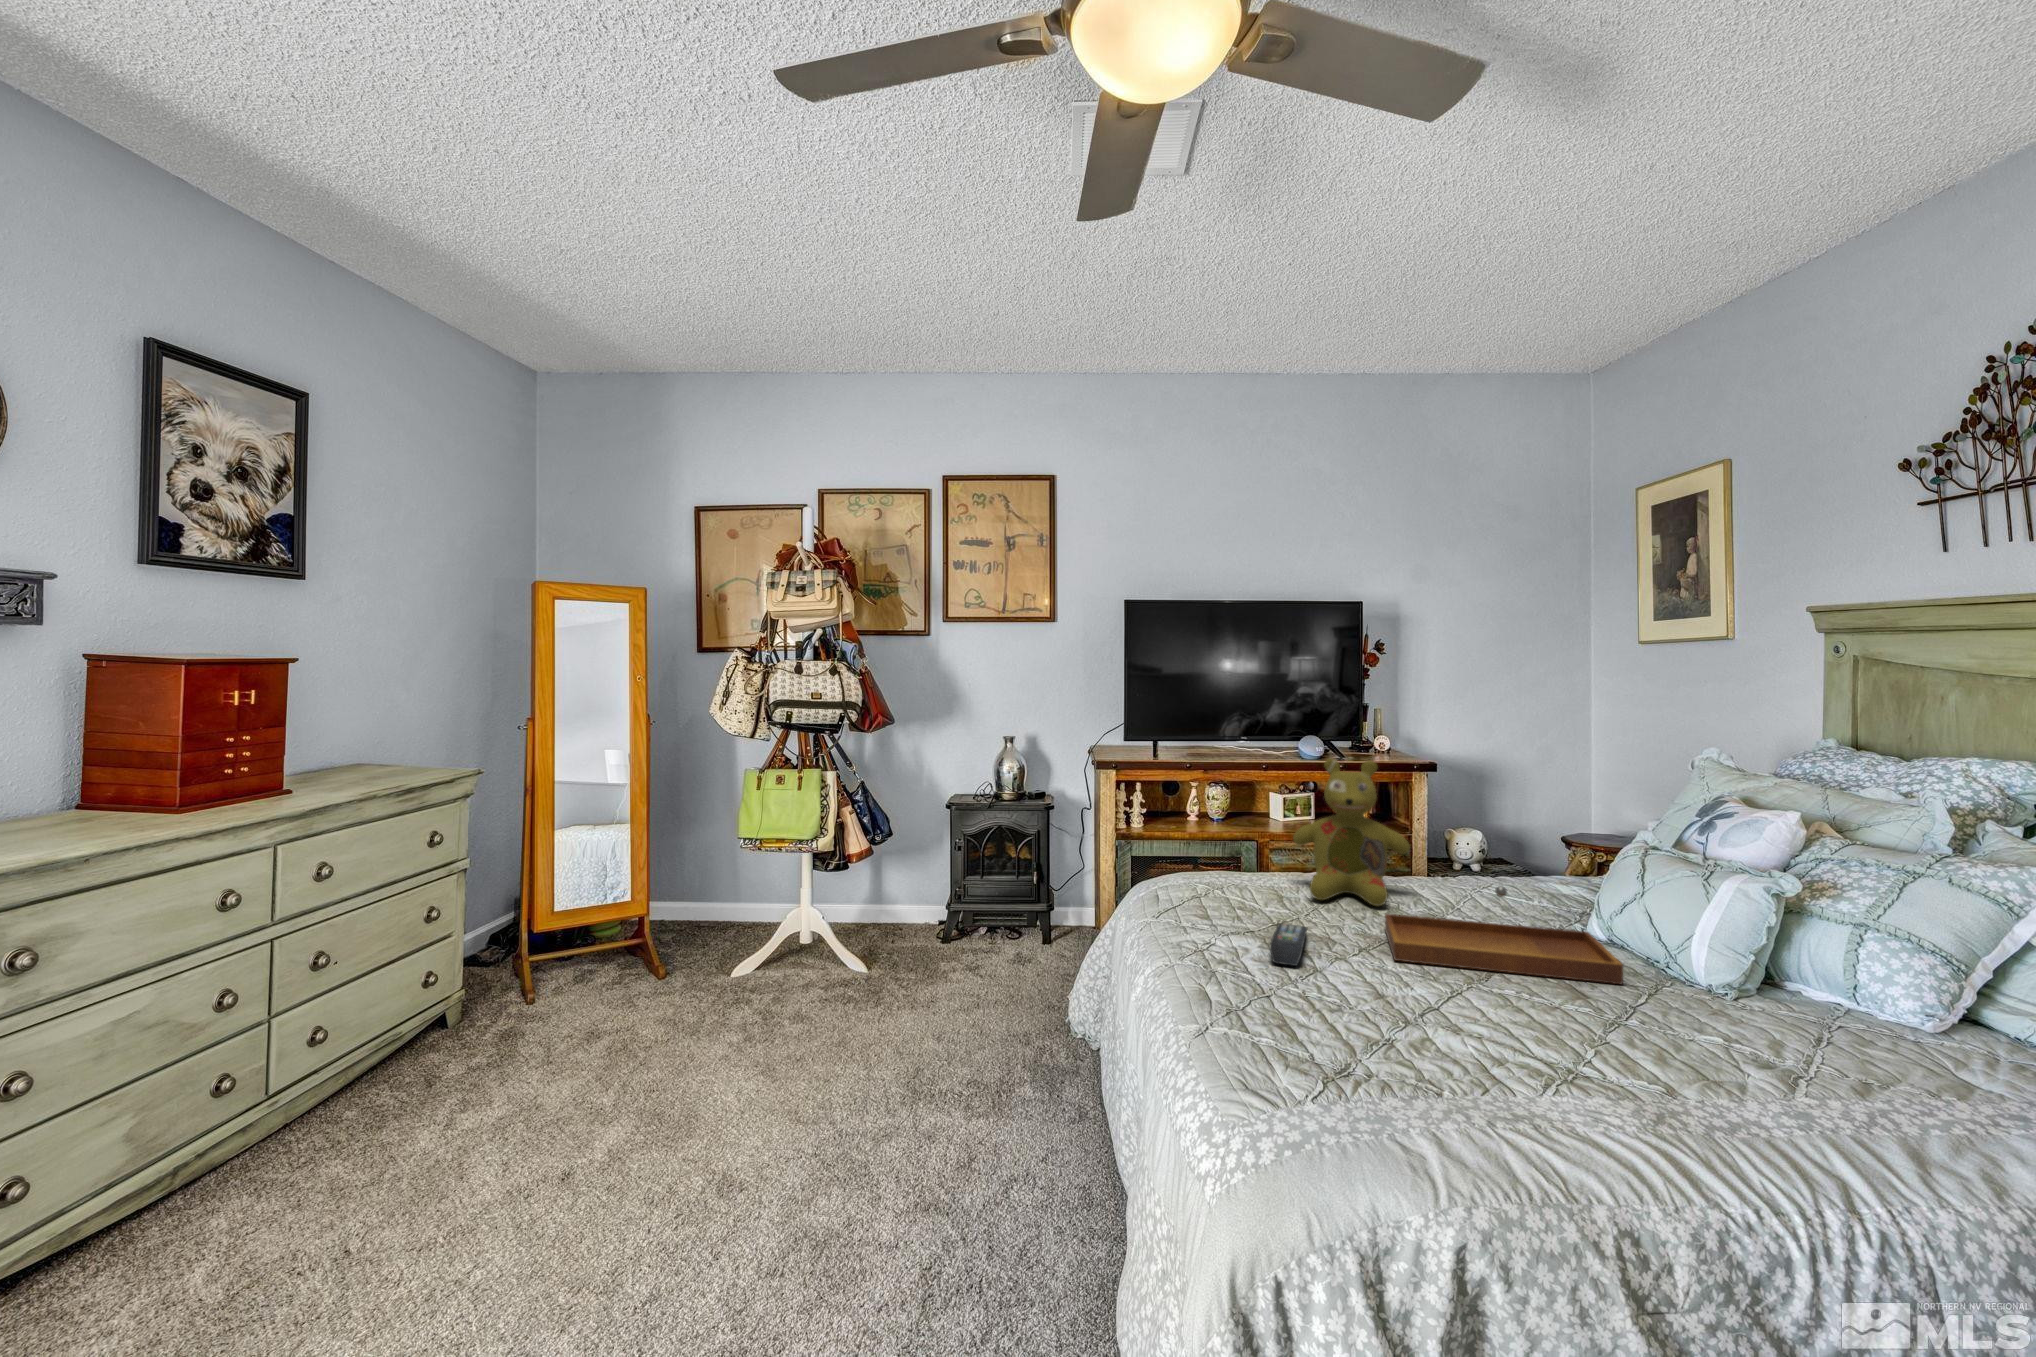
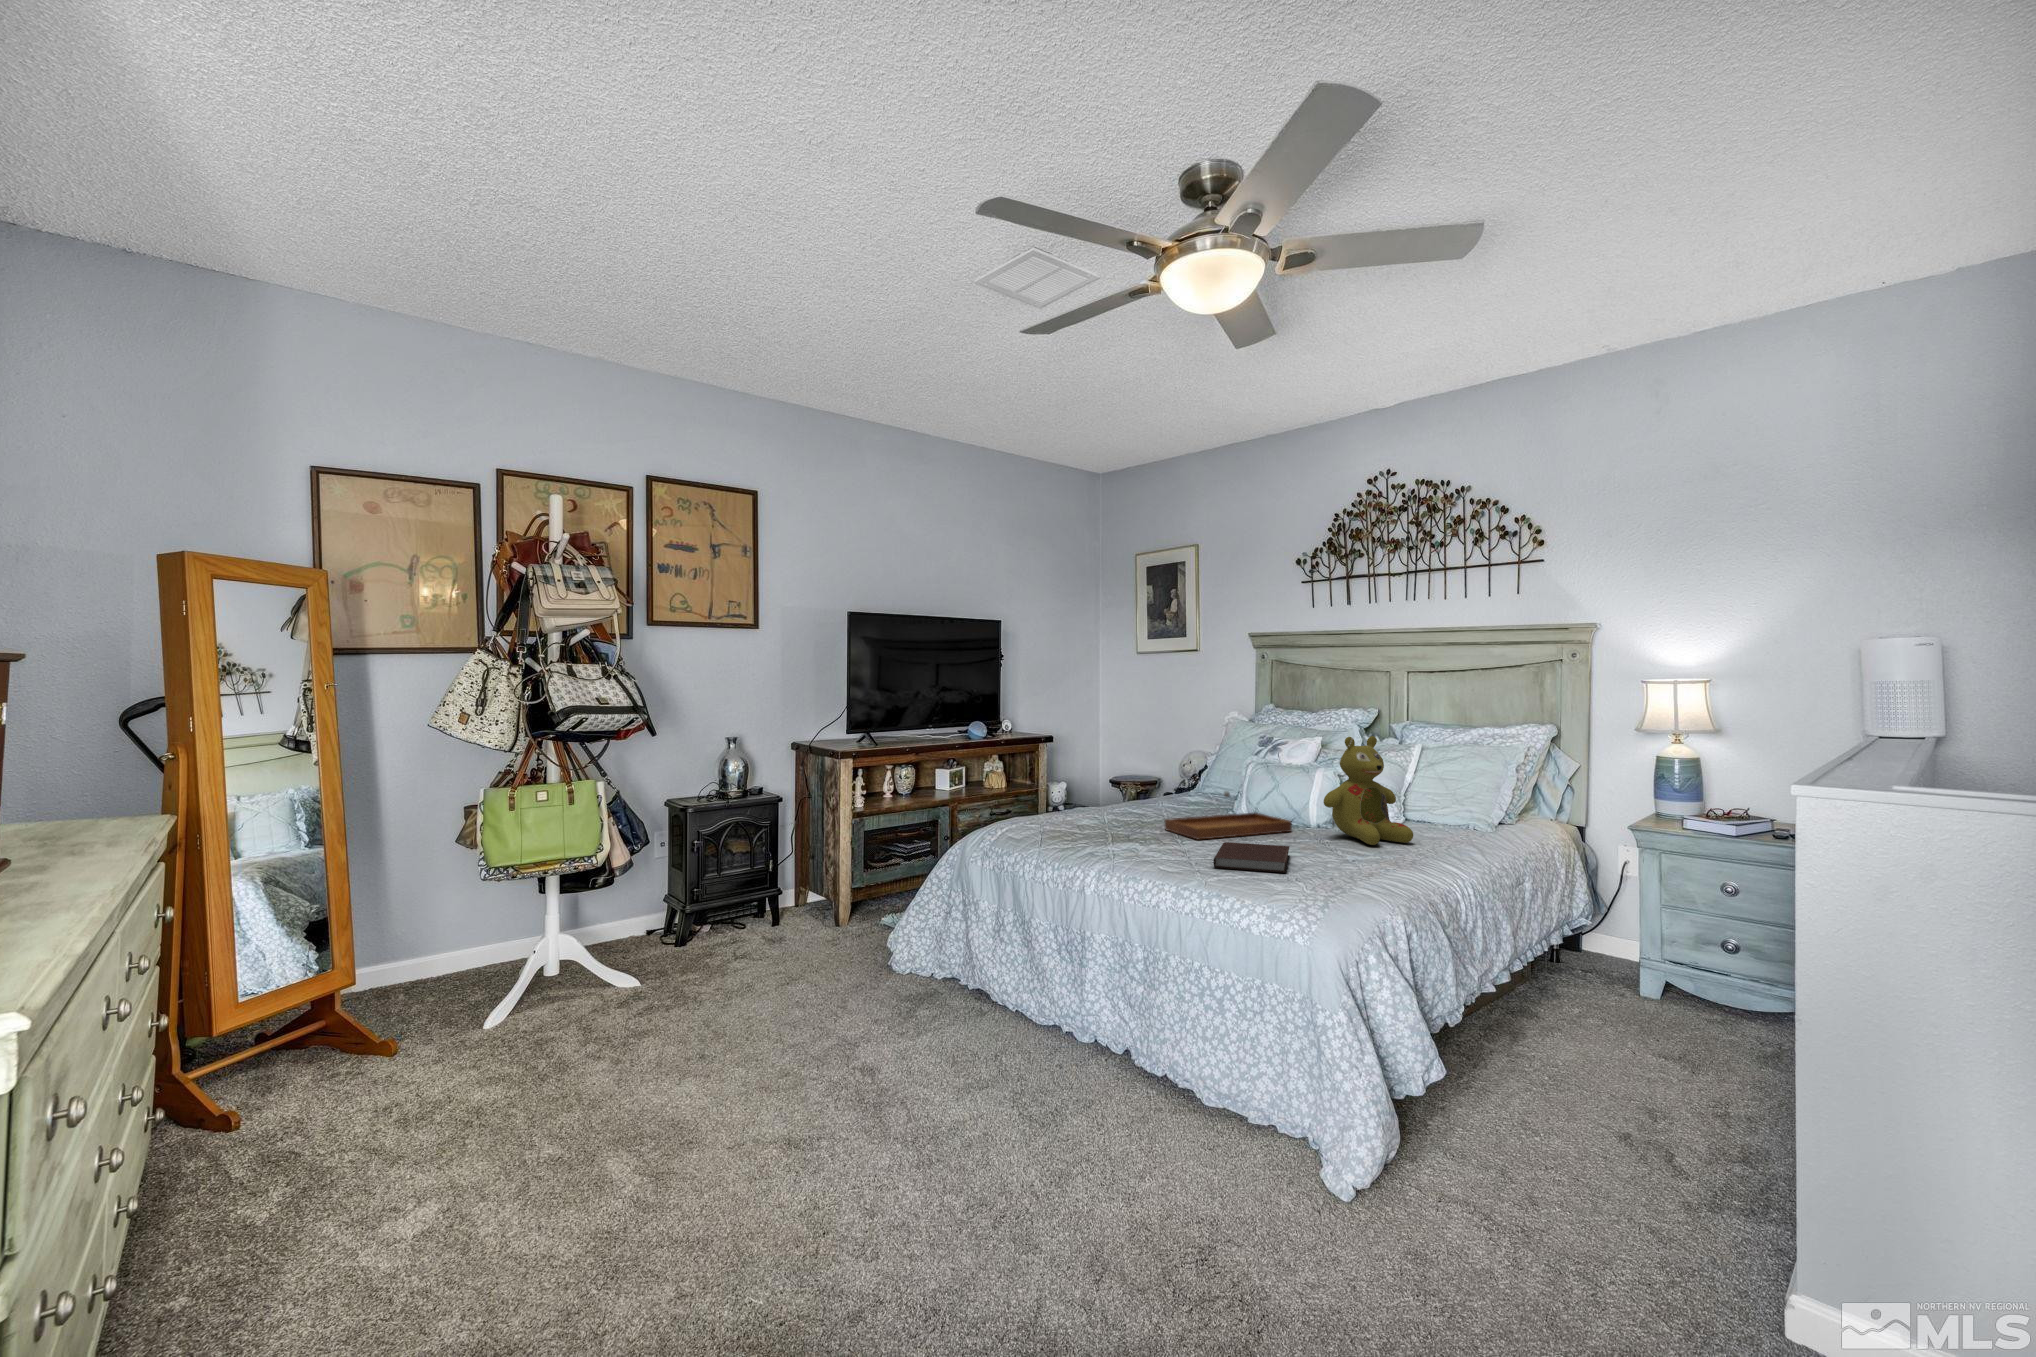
stuffed bear: present [1293,759,1410,906] -> present [1324,736,1413,845]
remote control: present [1270,924,1307,966] -> none [1121,832,1166,850]
notebook: none [1298,979,1501,1072] -> present [1214,842,1289,873]

